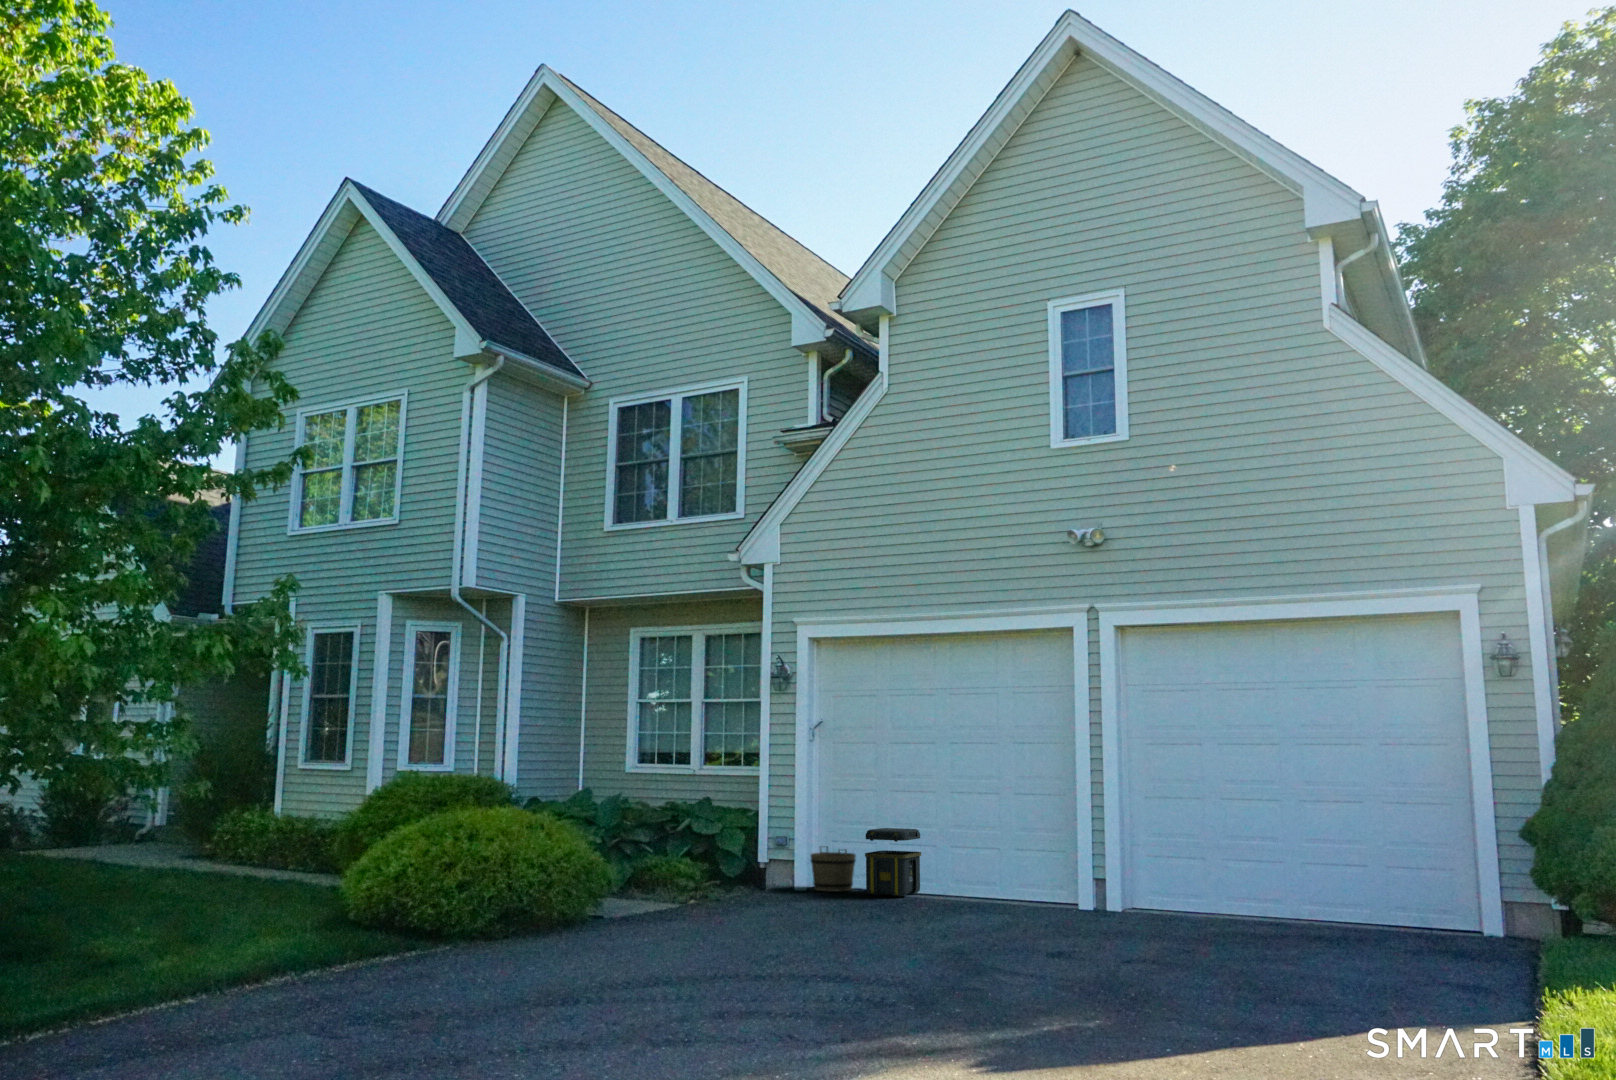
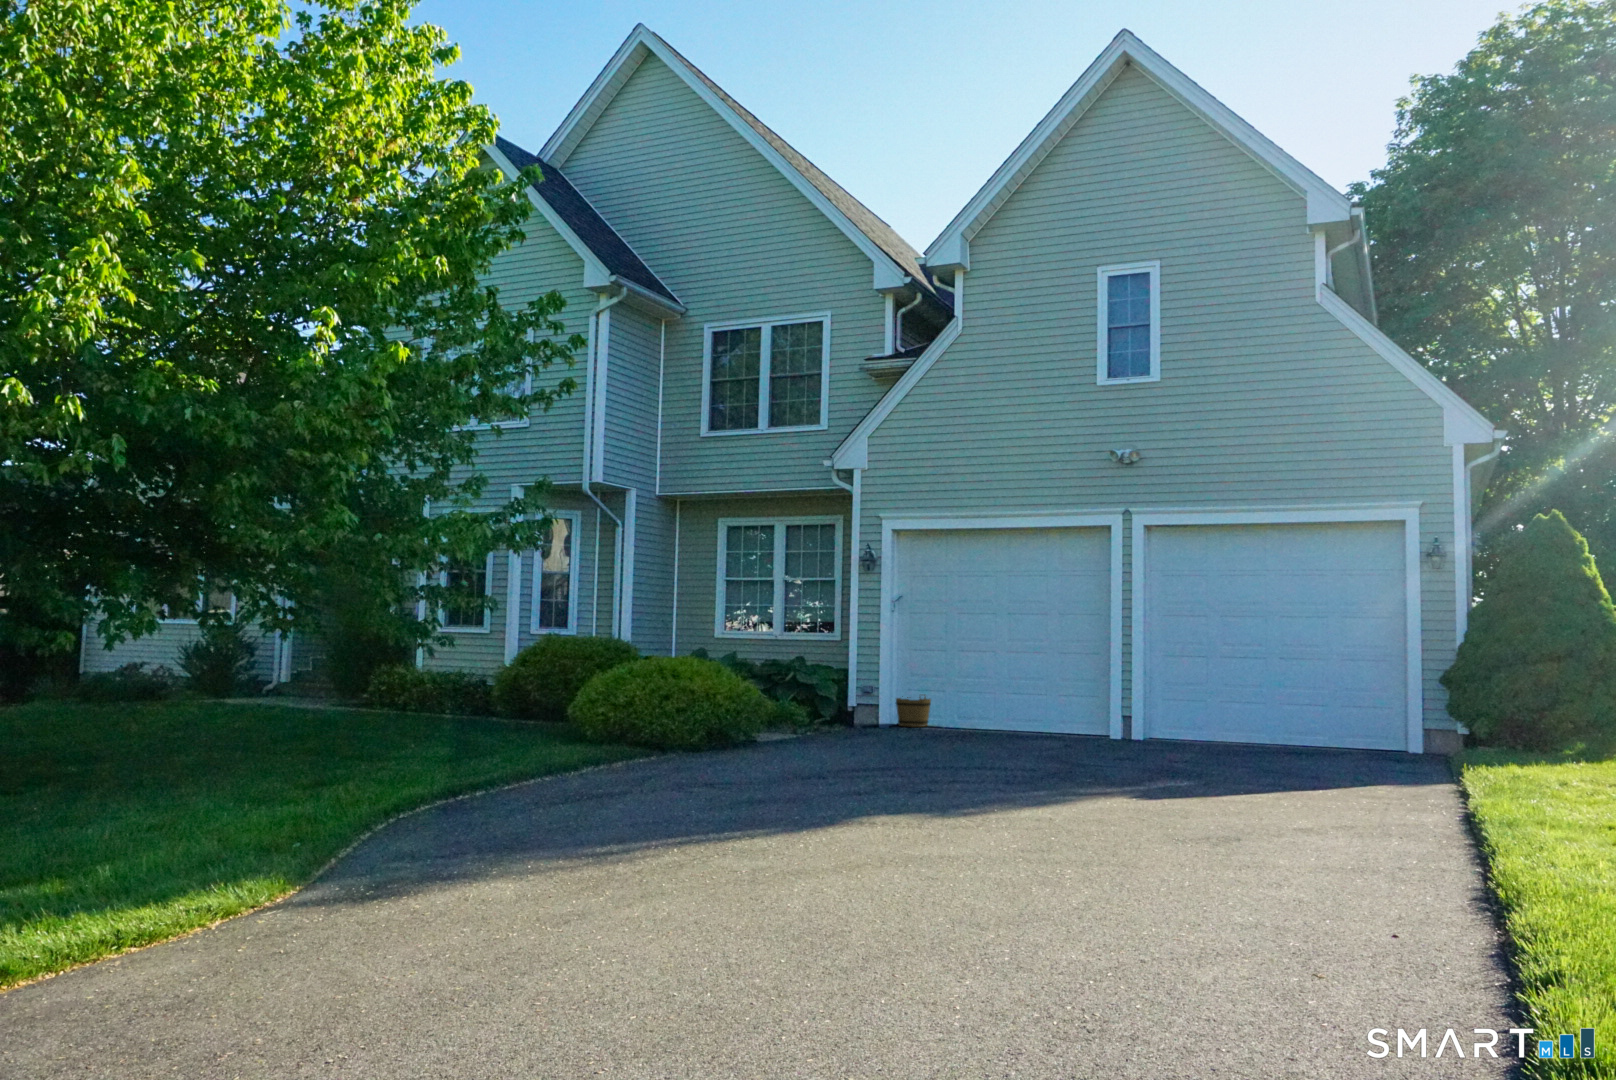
toolbox: present [865,828,921,896] -> none [942,679,984,730]

